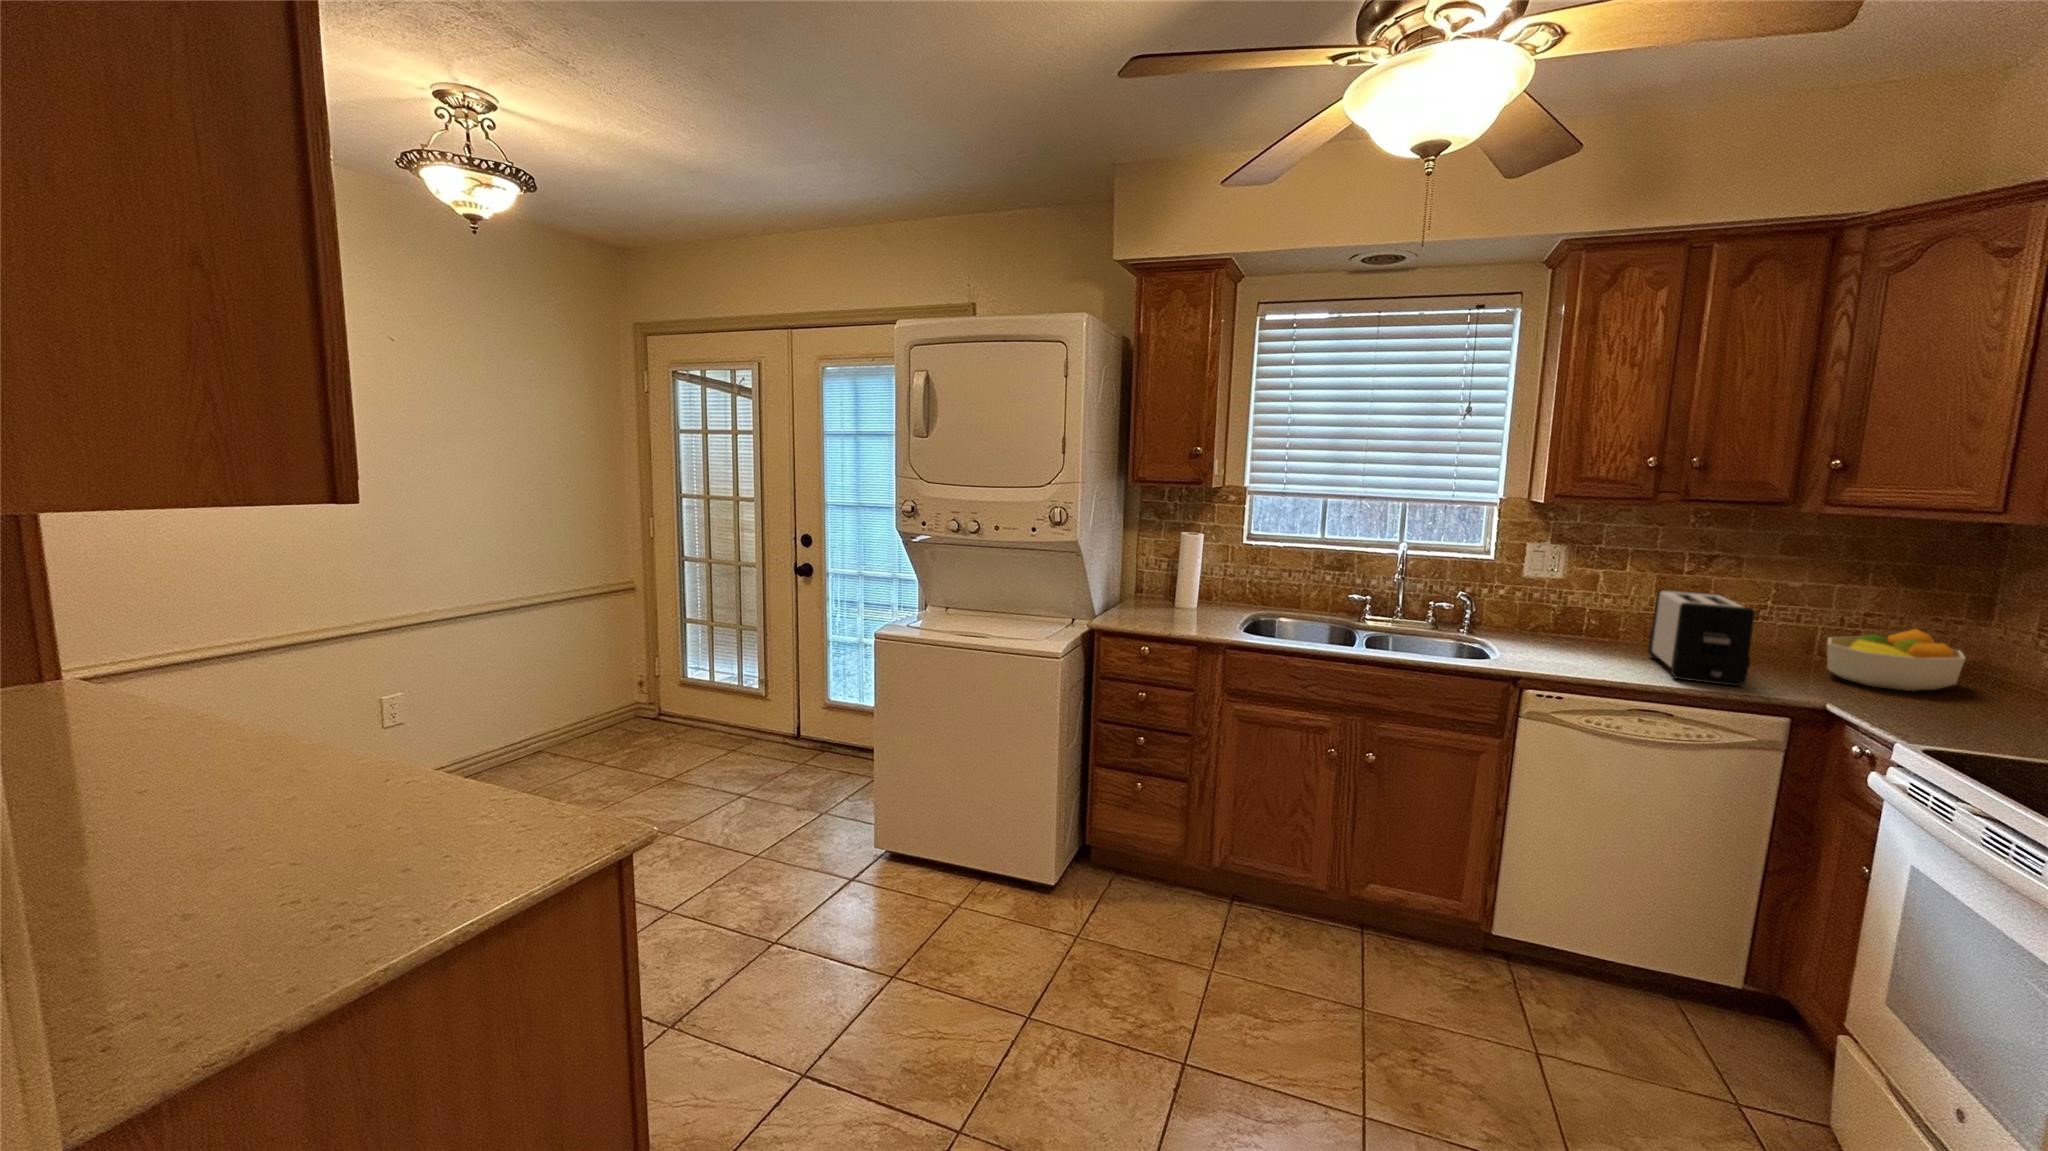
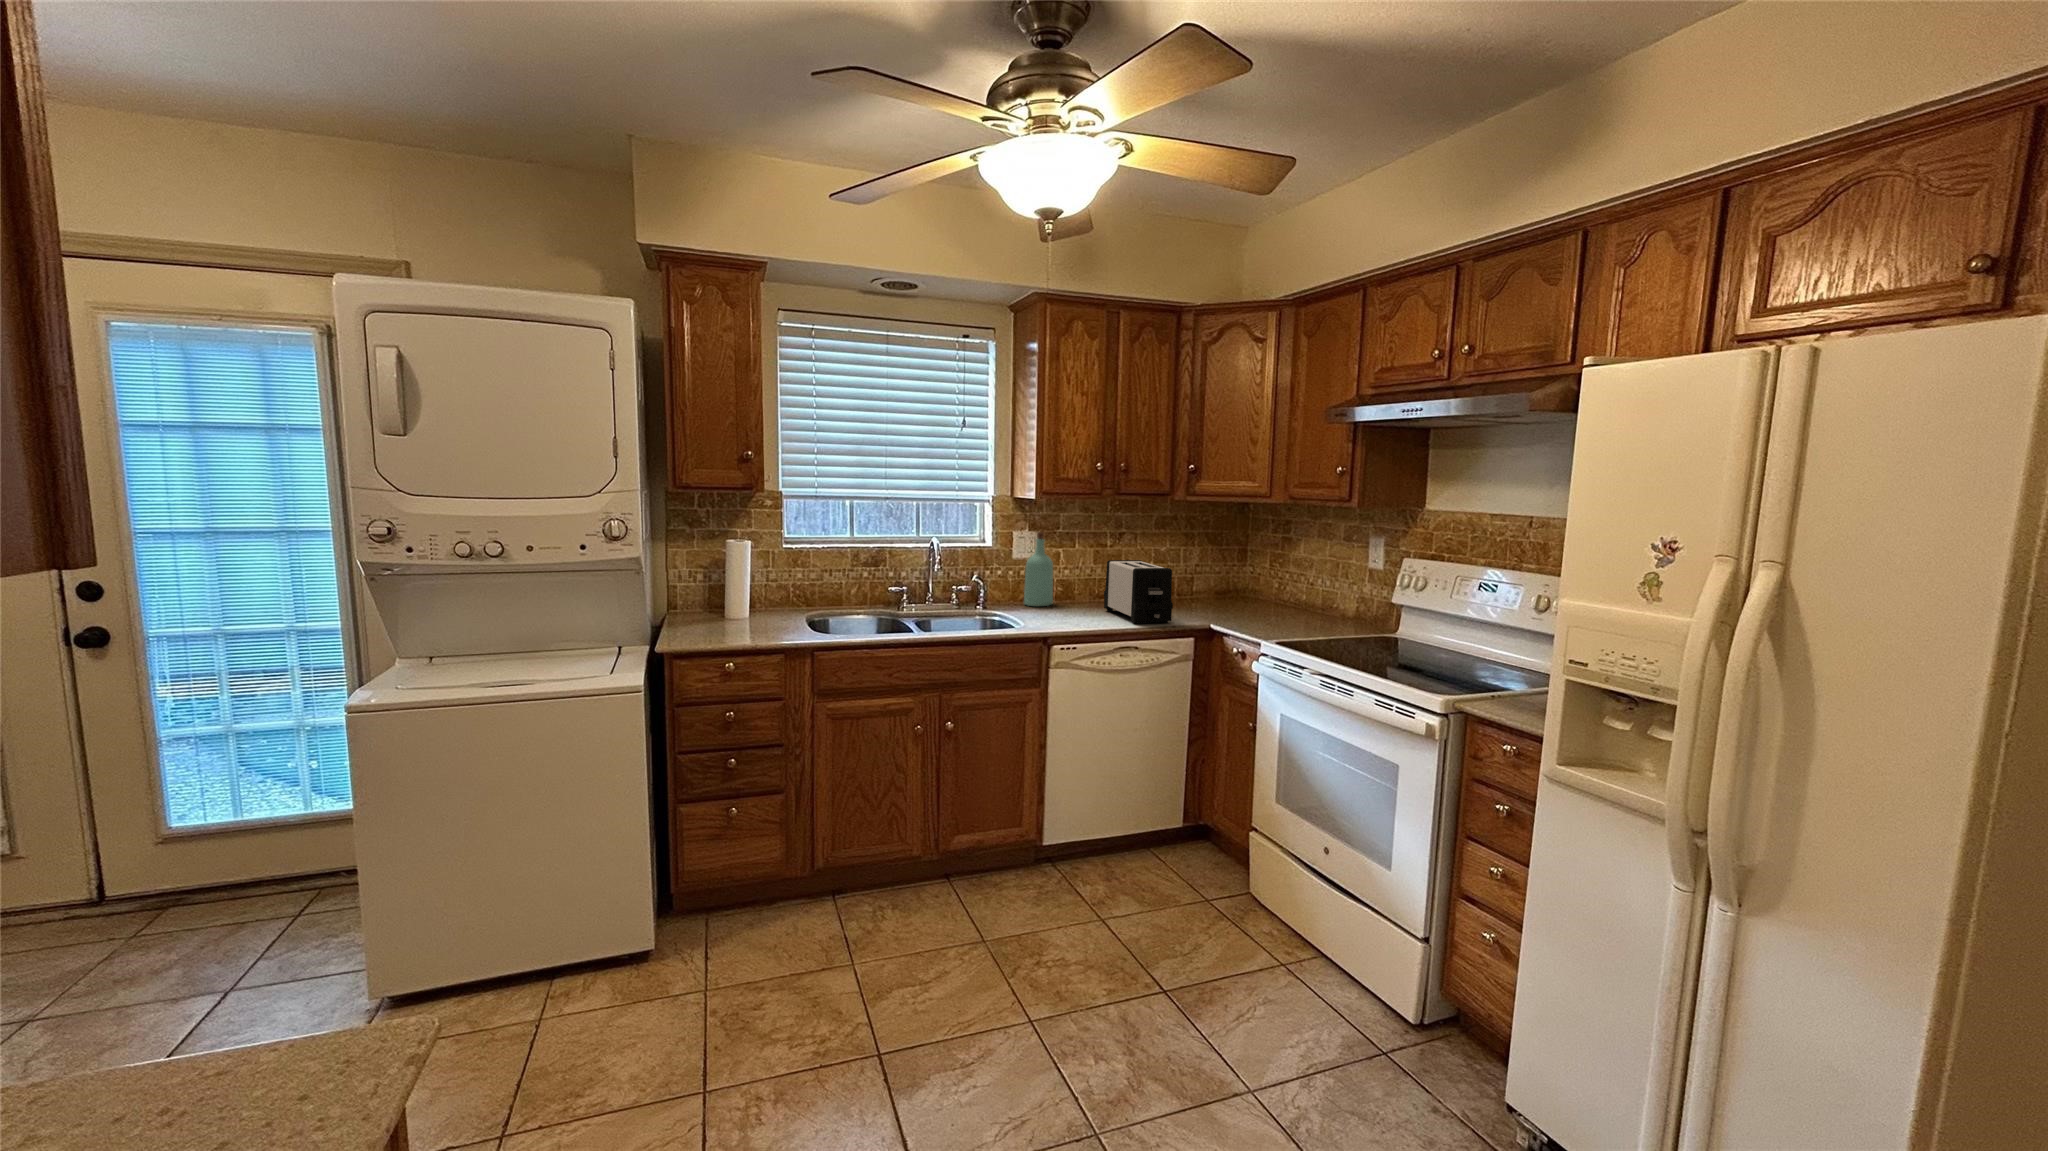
bottle: none [1530,546,1581,640] -> present [1024,532,1053,606]
fruit bowl: present [1827,629,1965,691] -> none [1192,572,1255,612]

